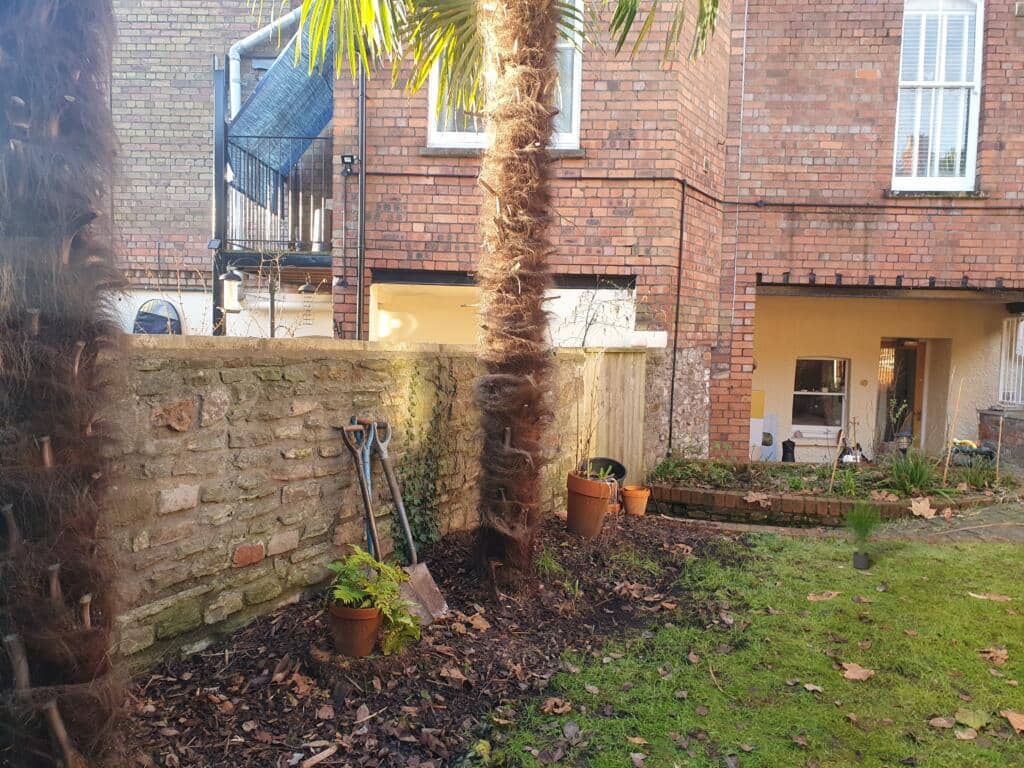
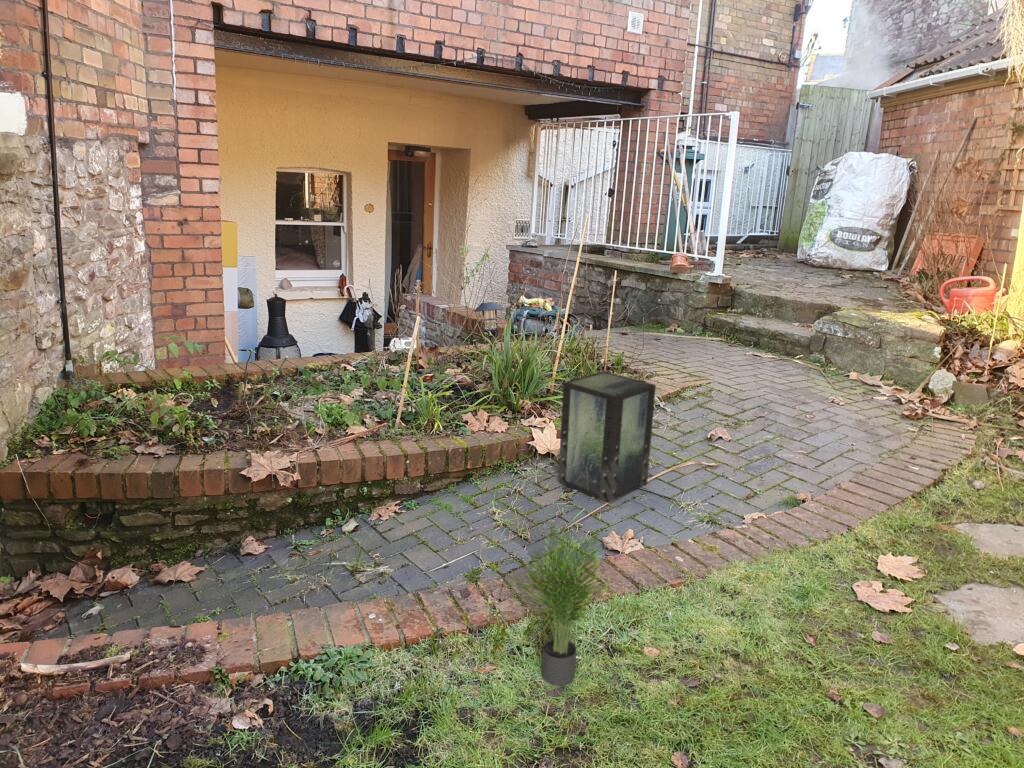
storage box: none [919,466,980,536] -> present [558,371,656,502]

